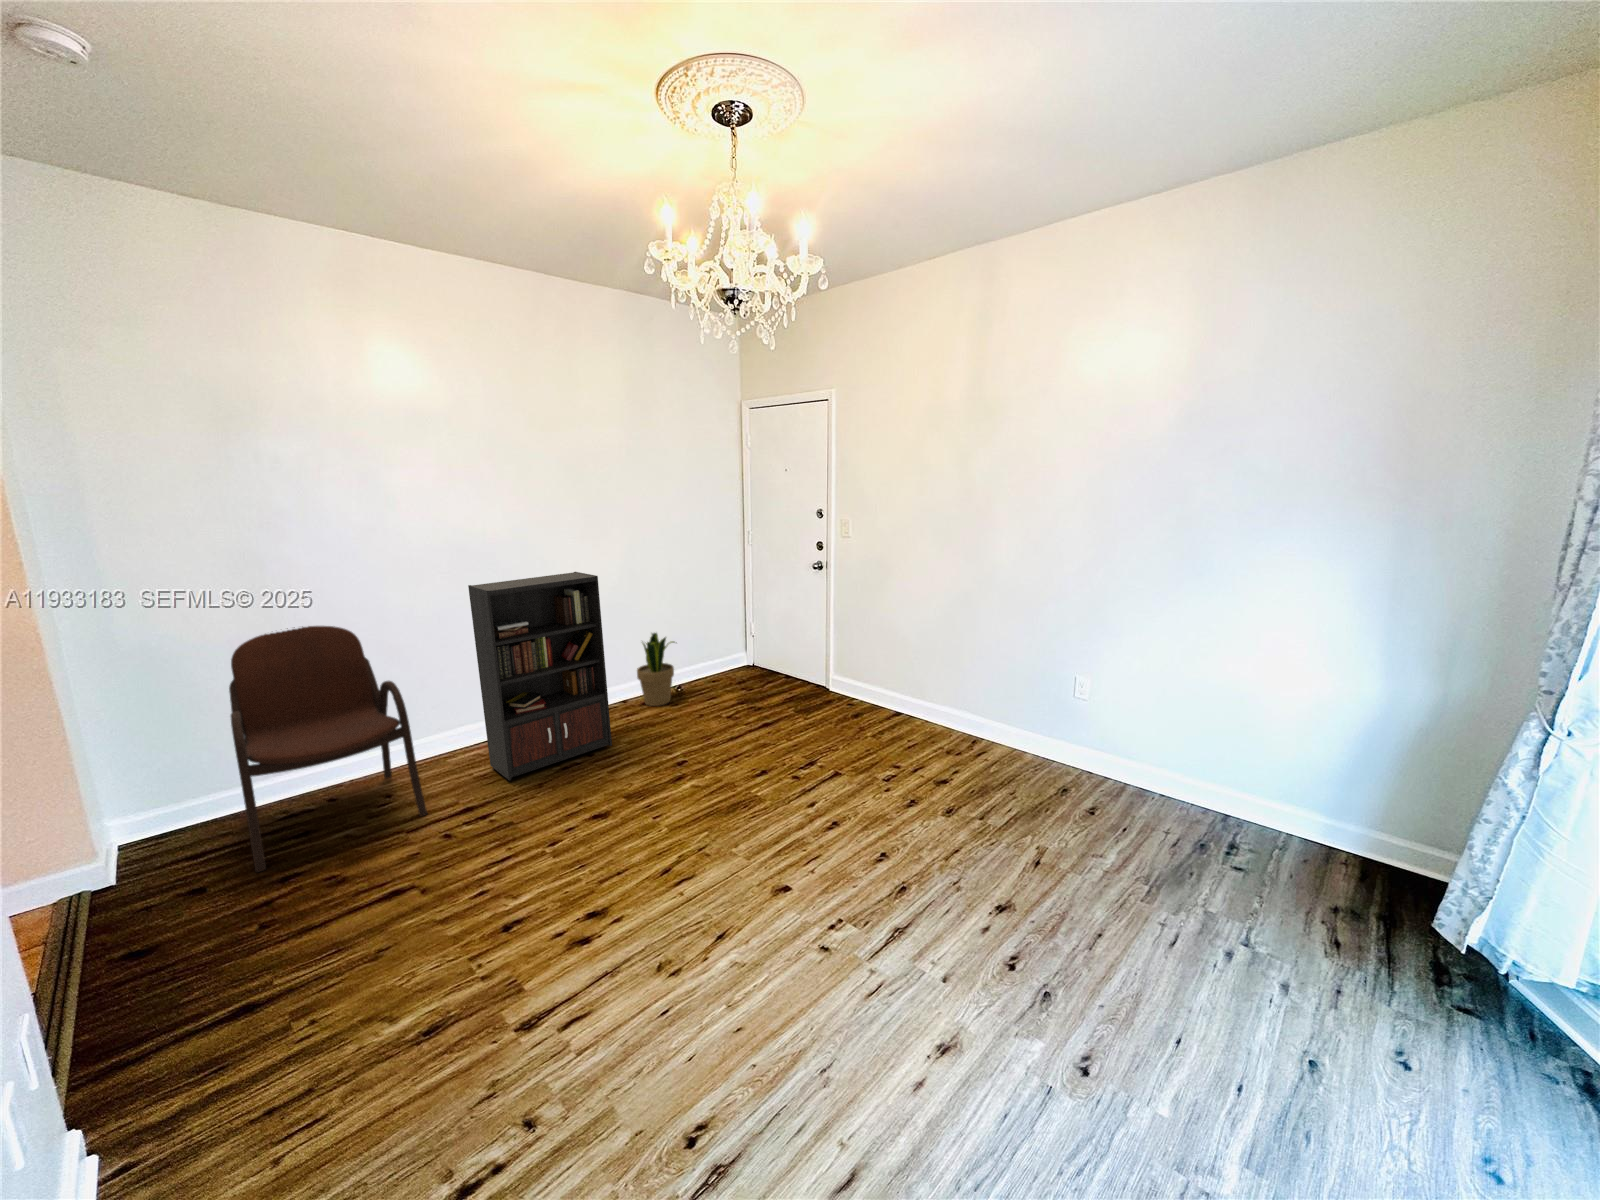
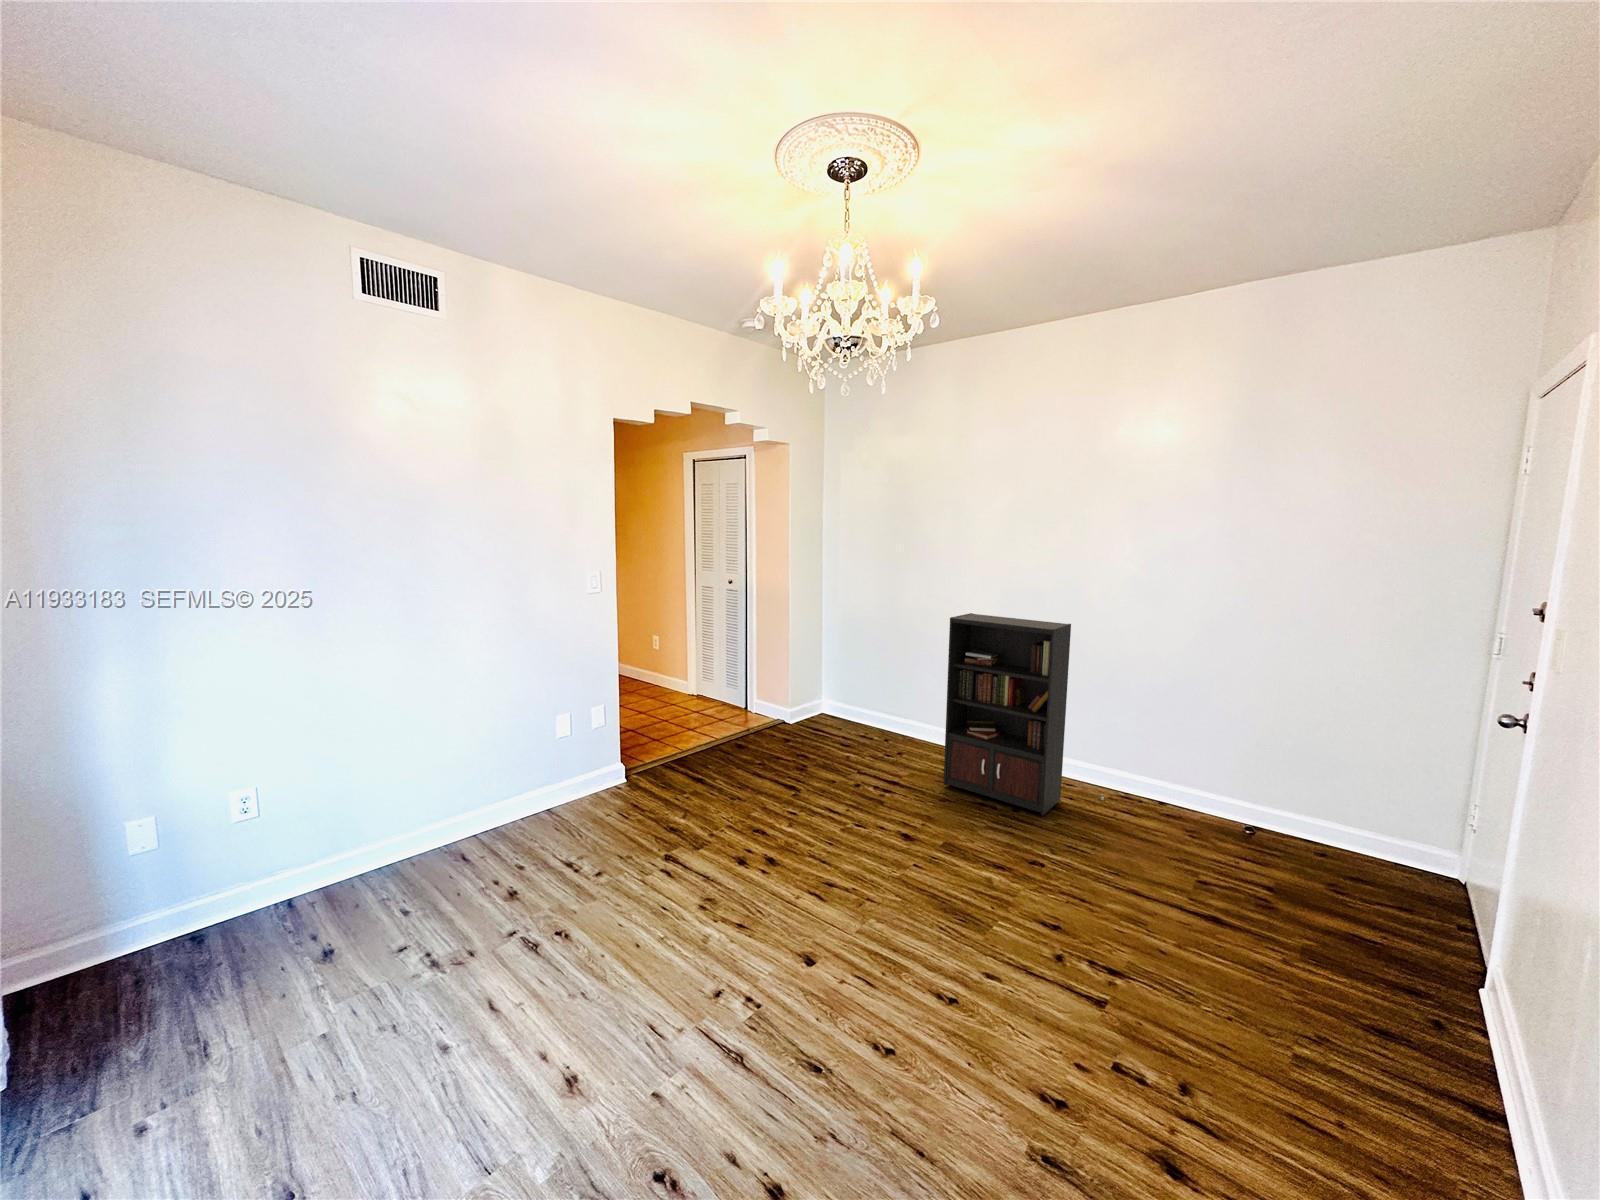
armchair: present [229,626,427,872] -> none [811,619,932,771]
potted plant: present [637,633,675,706] -> none [1170,731,1235,832]

